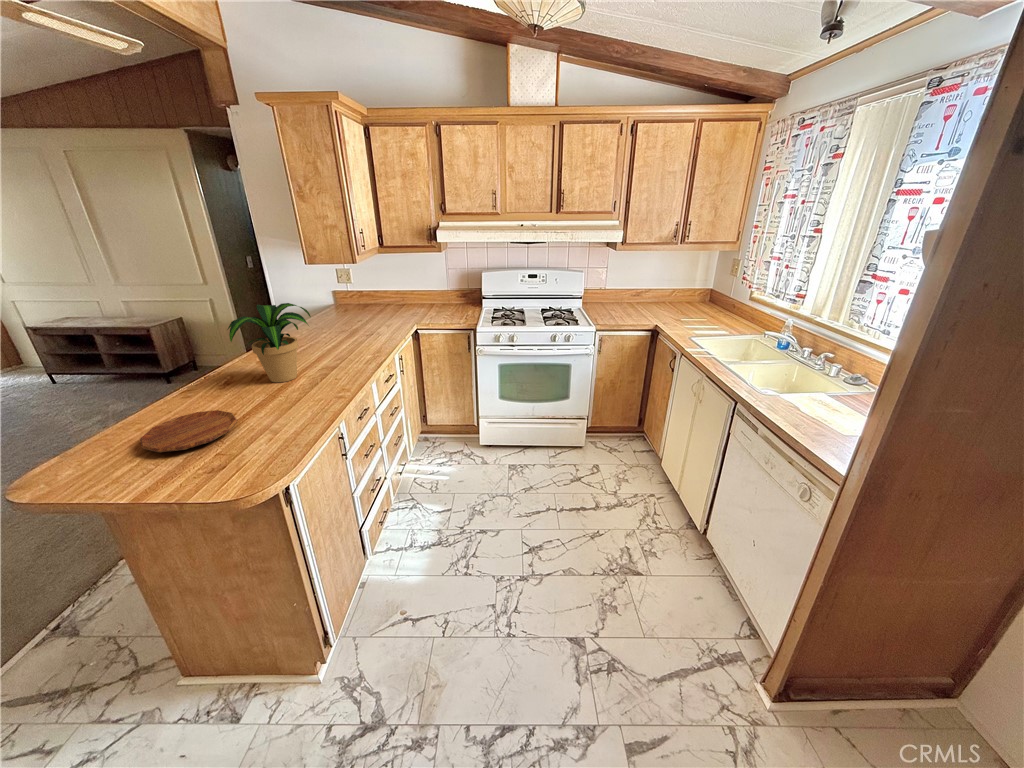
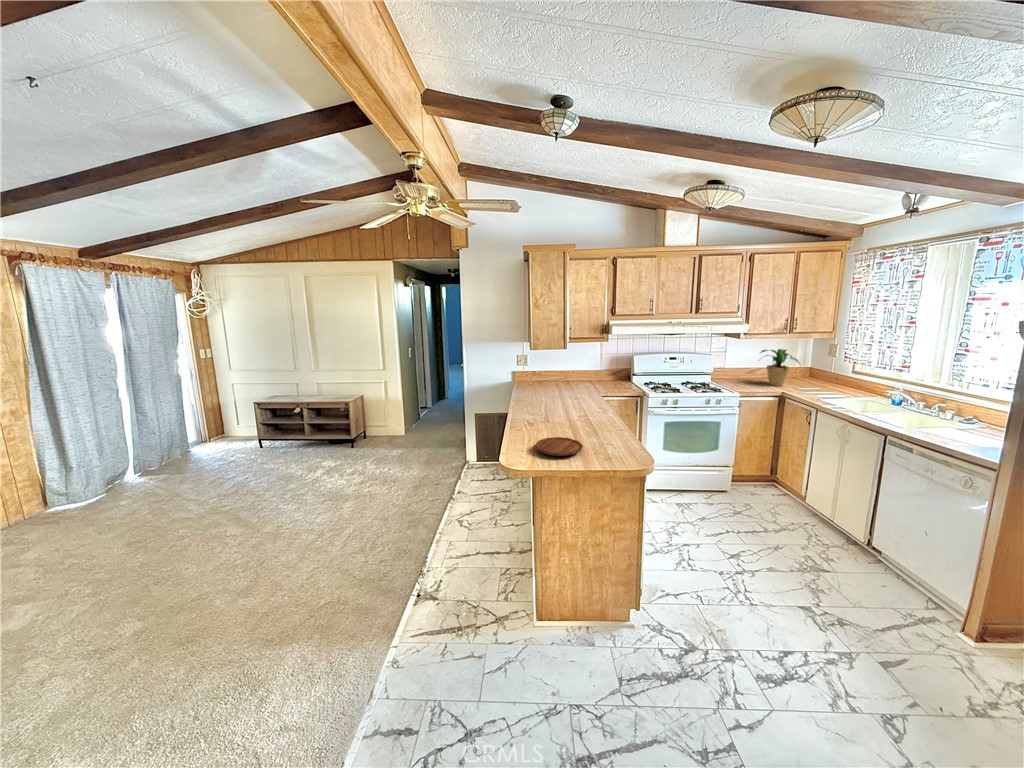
potted plant: present [228,303,311,382] -> present [760,349,799,386]

